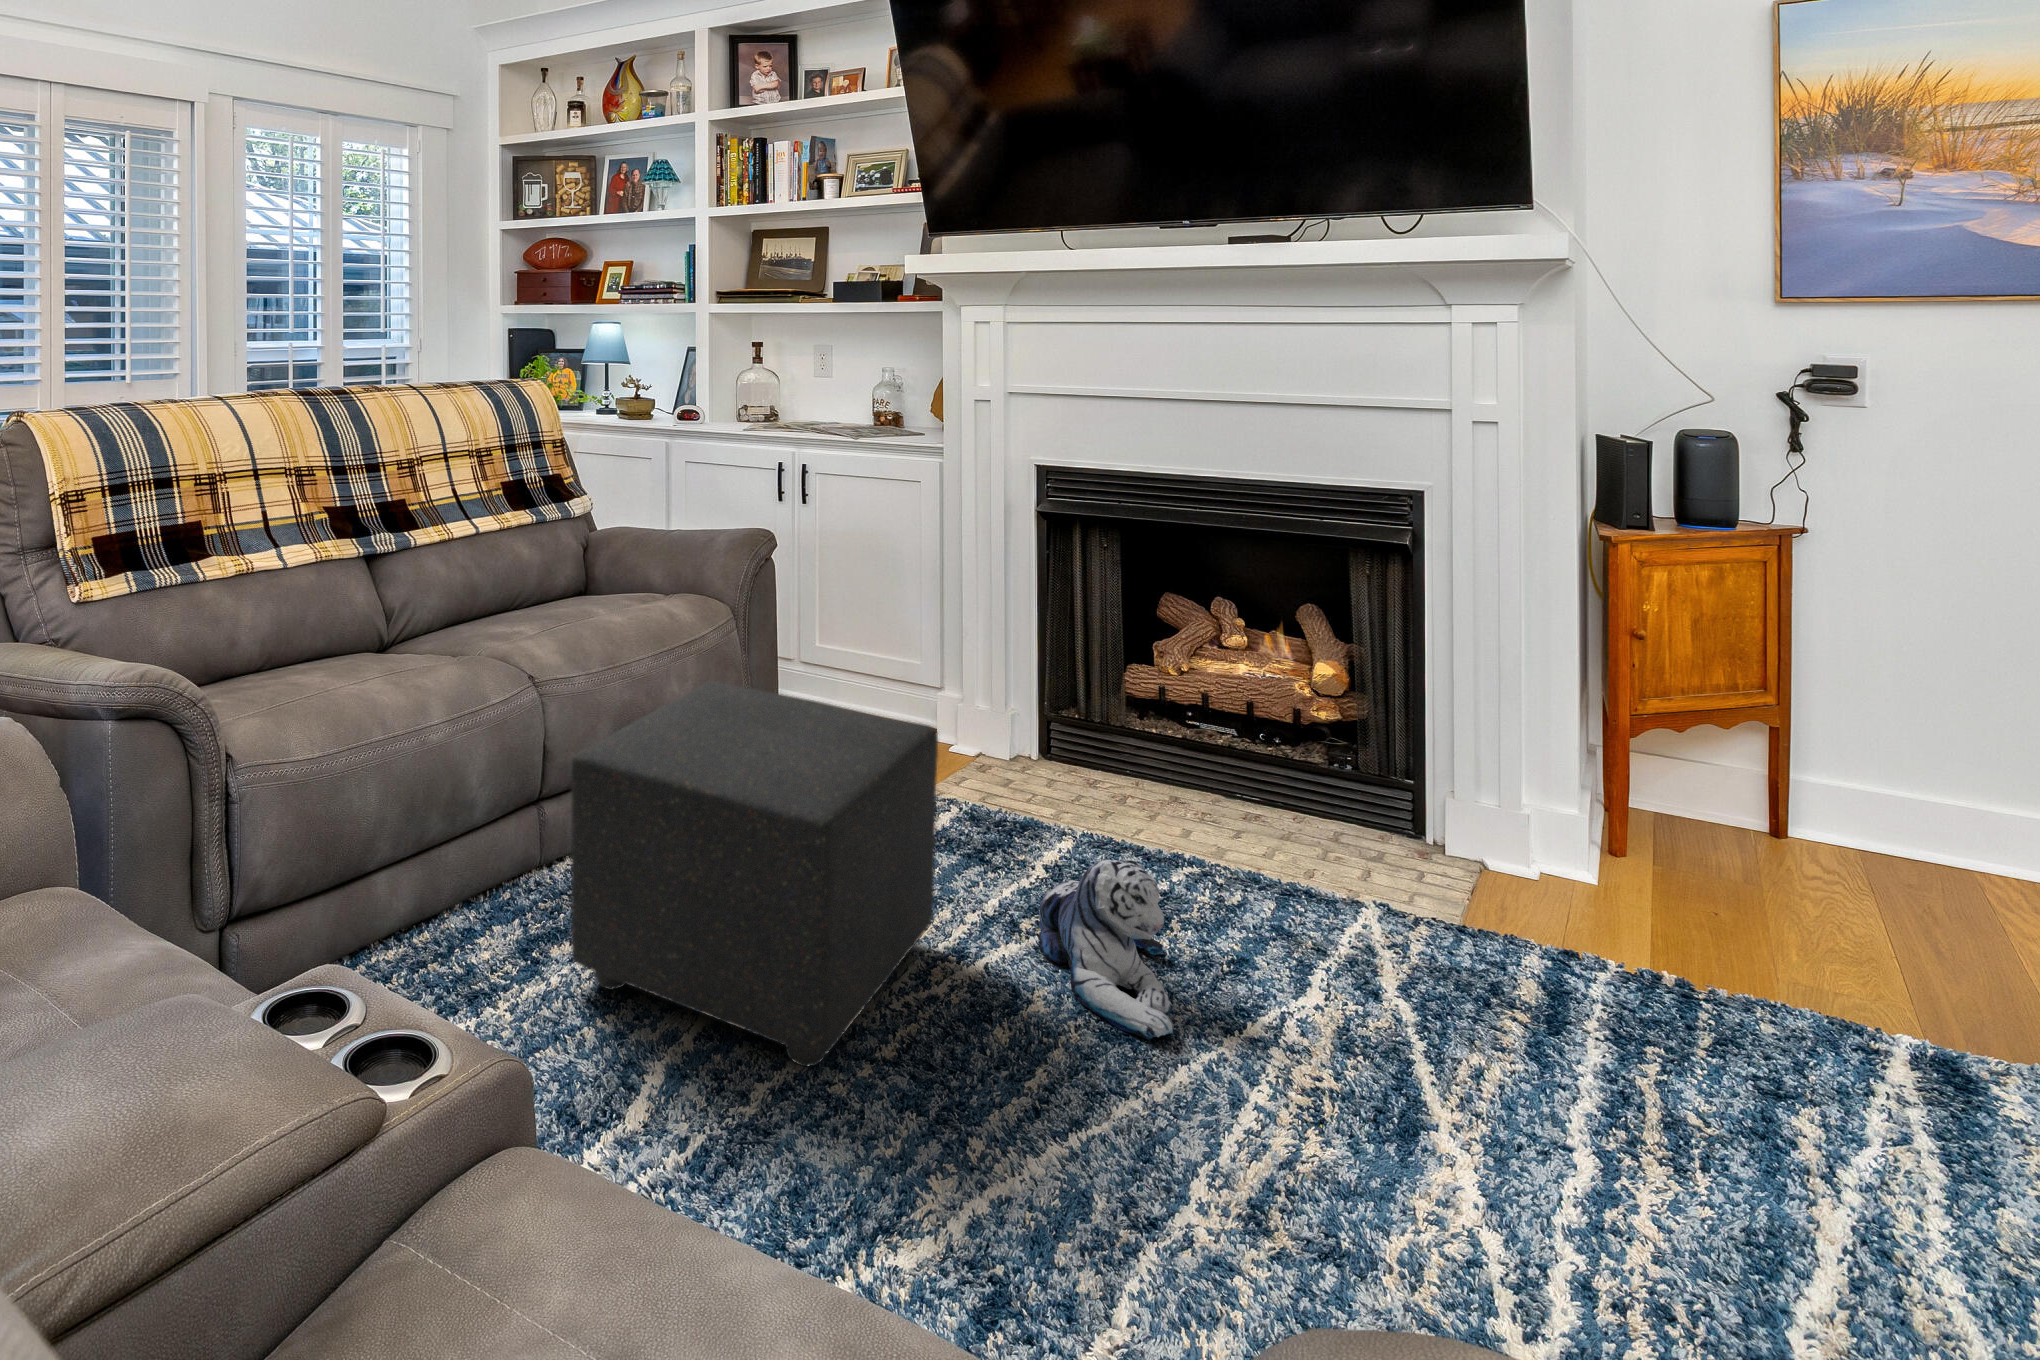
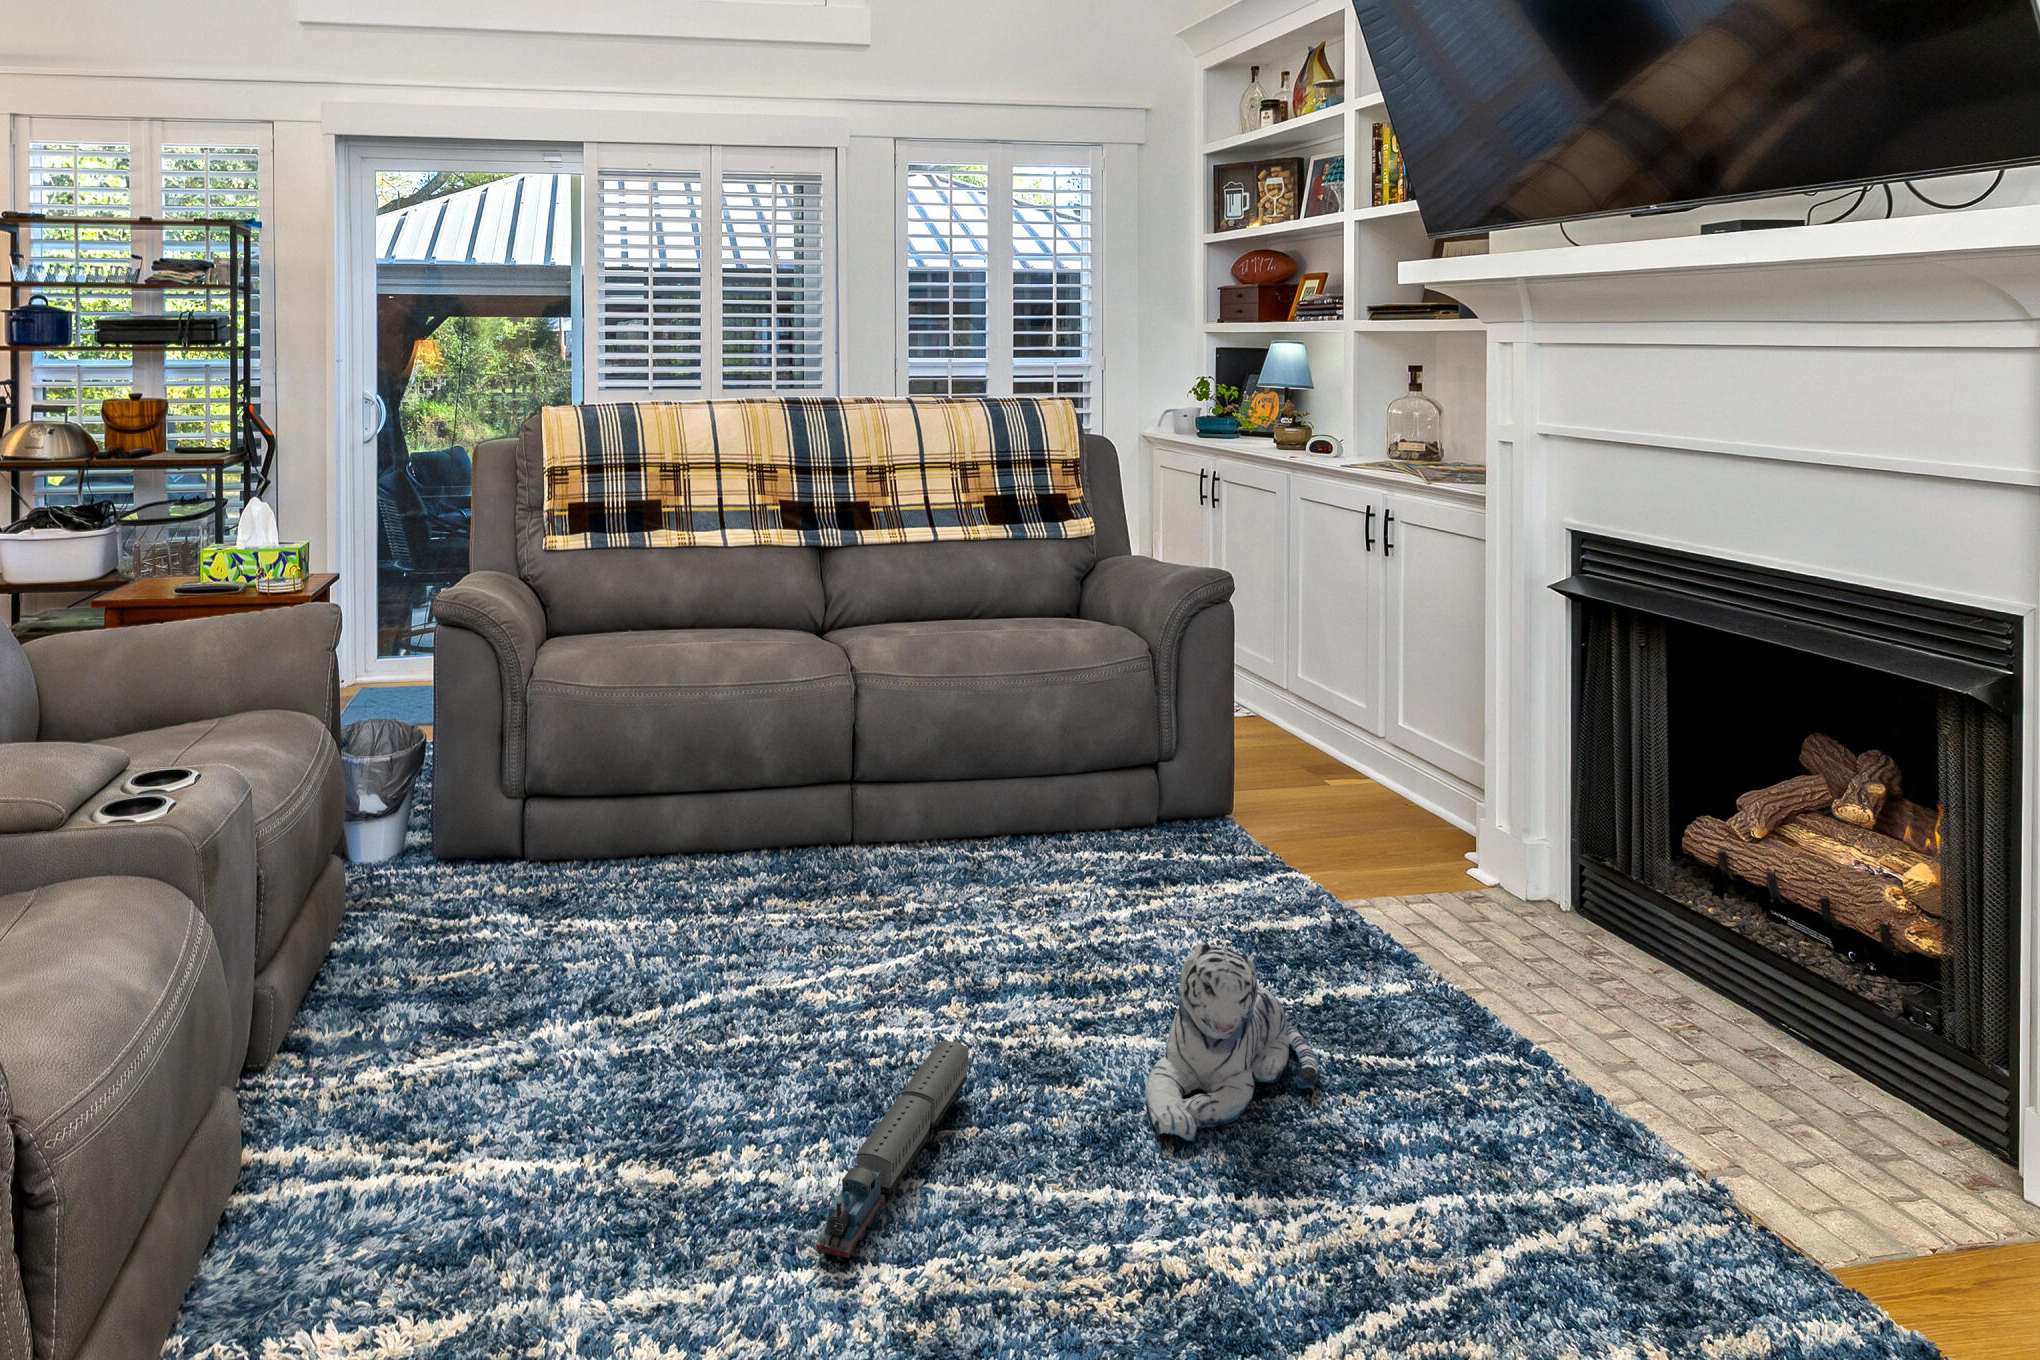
ottoman: present [571,681,938,1066] -> none [741,694,1089,1037]
toy train: none [960,1025,1186,1297] -> present [816,1041,969,1260]

